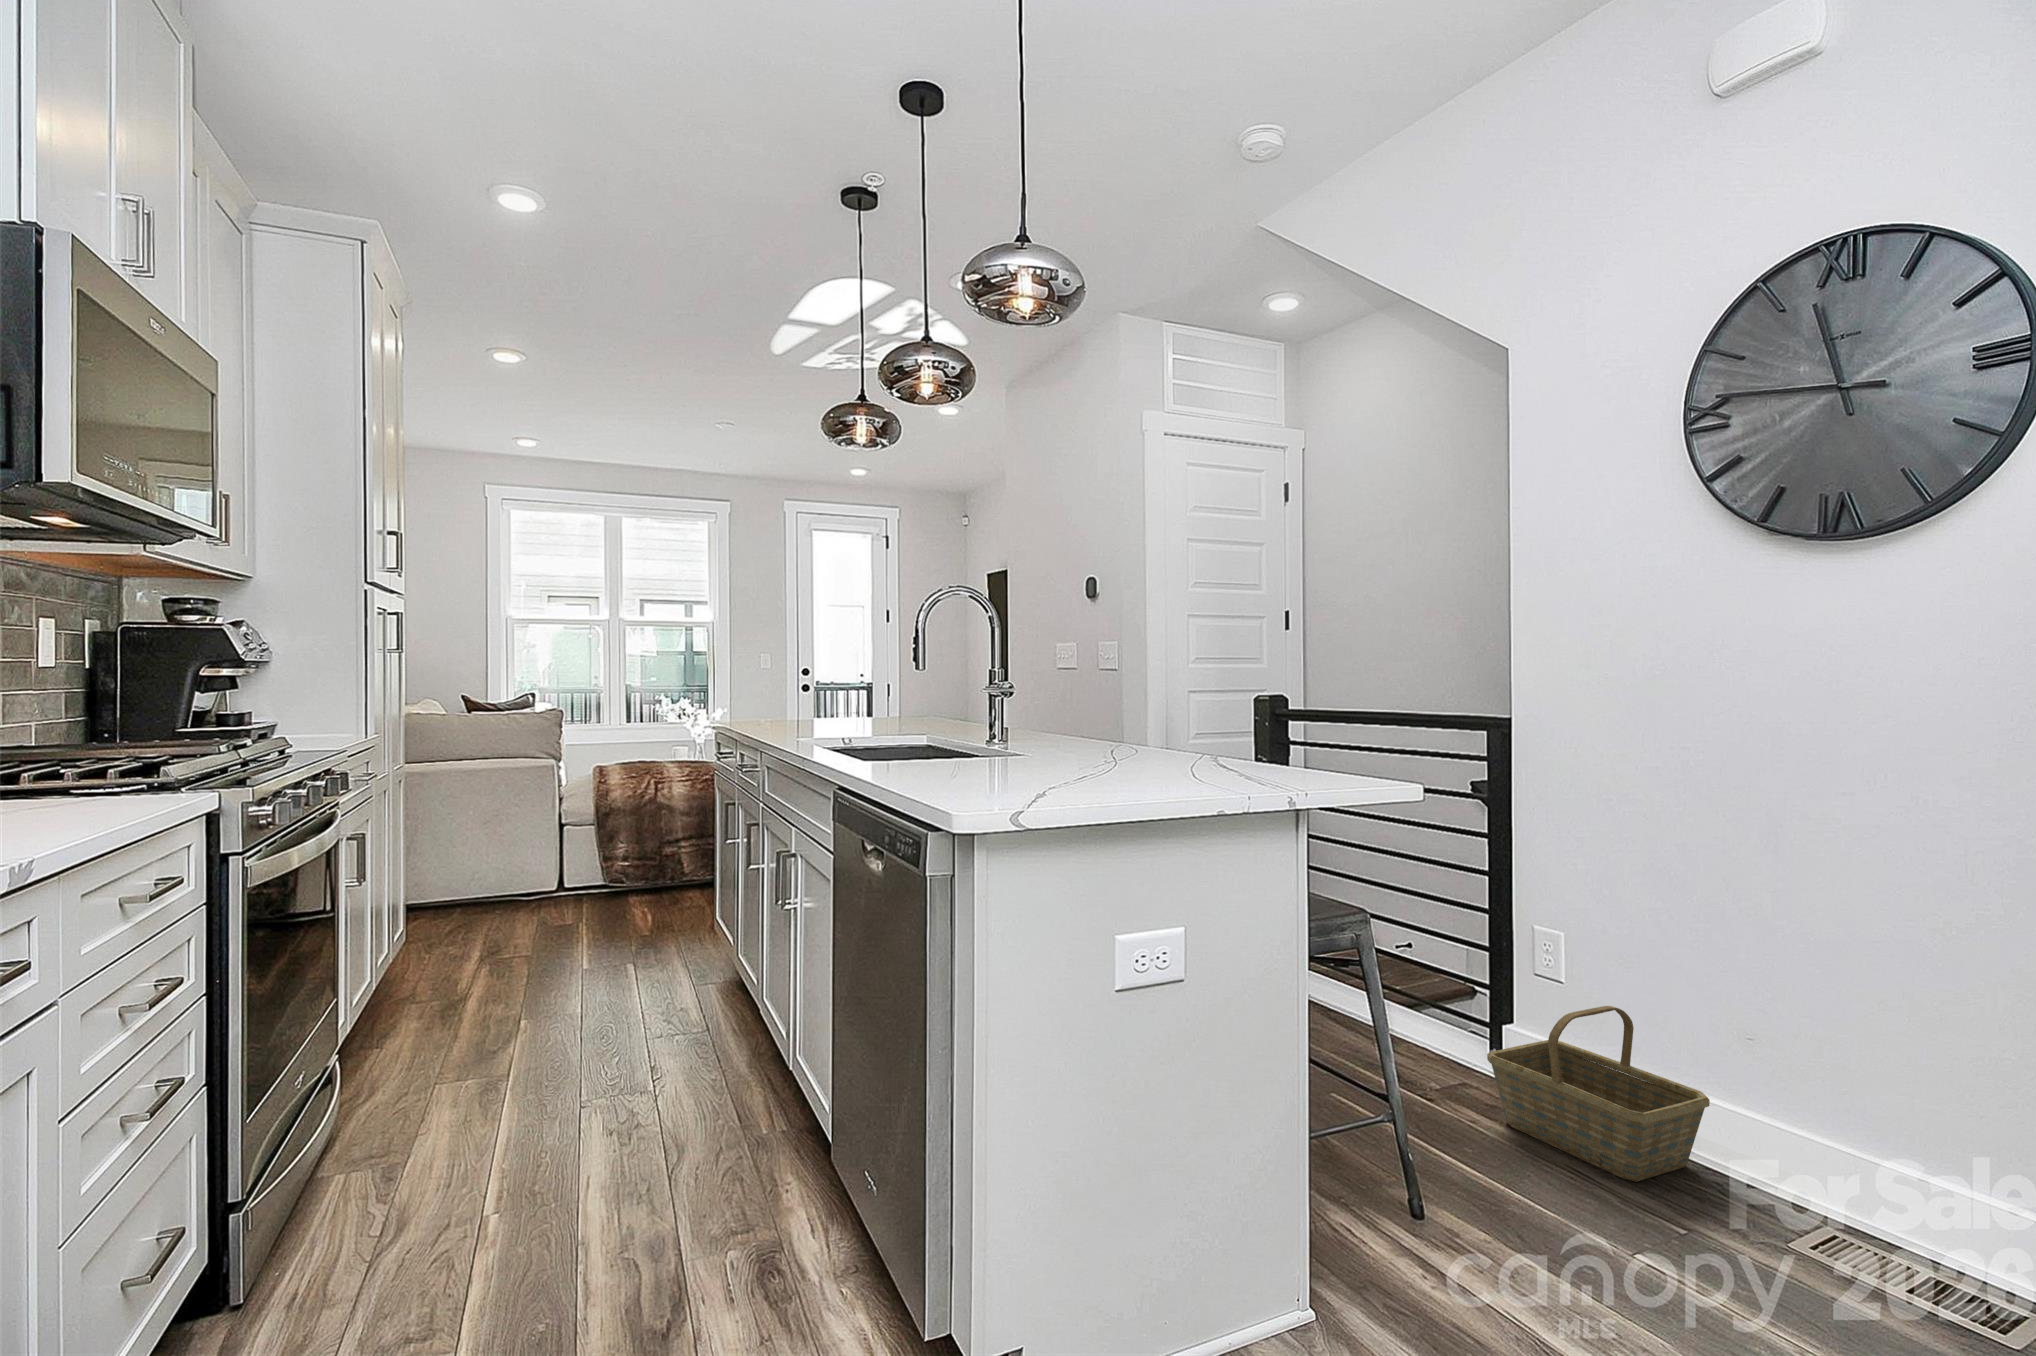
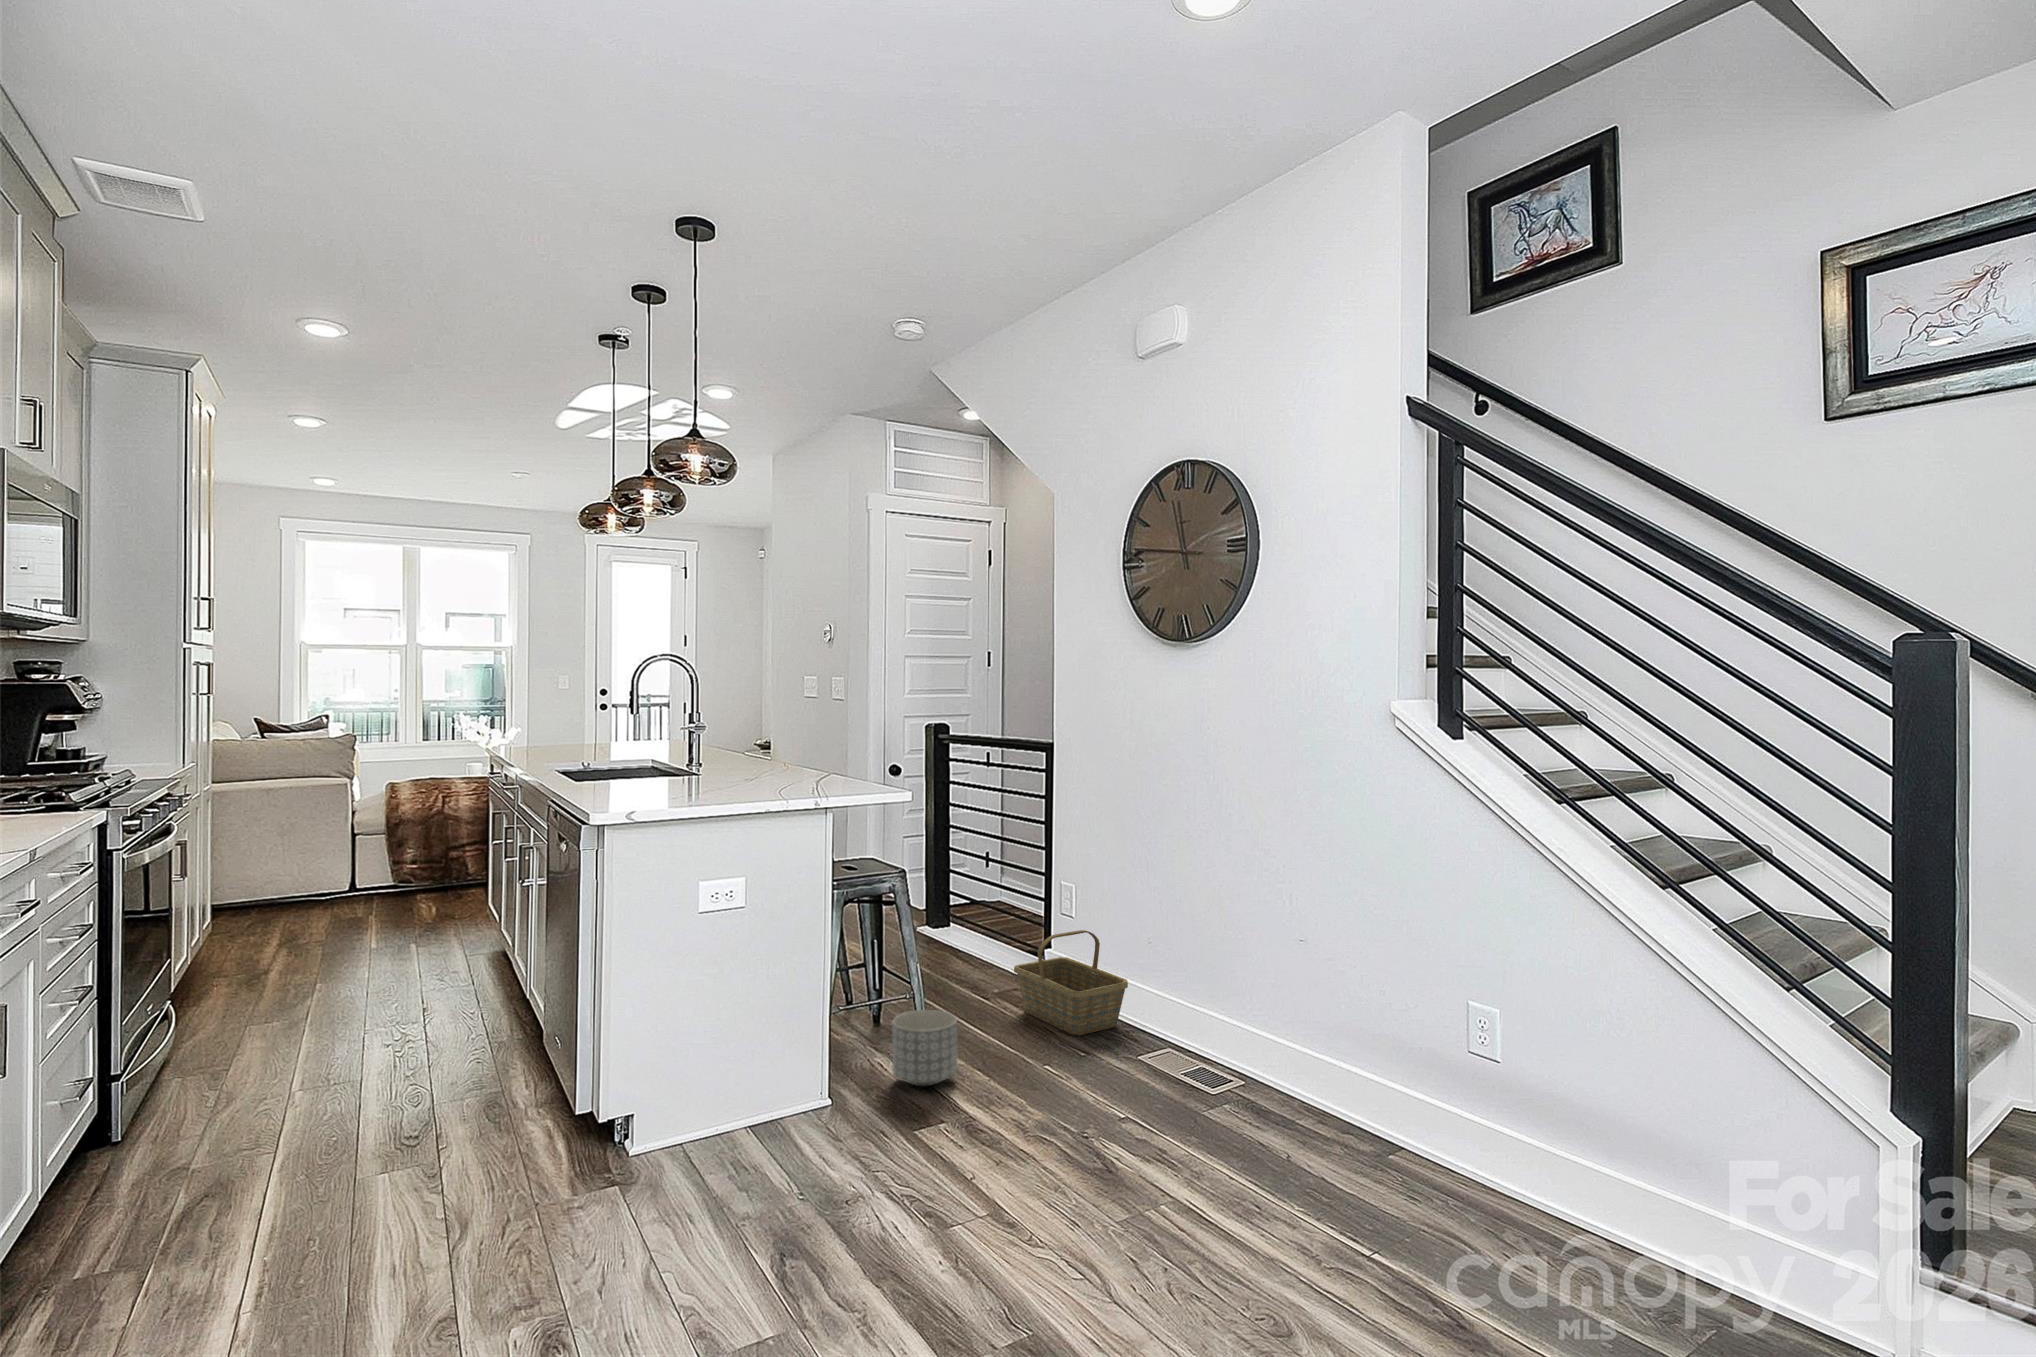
planter: none [1384,1143,1499,1282] -> present [892,1010,957,1086]

